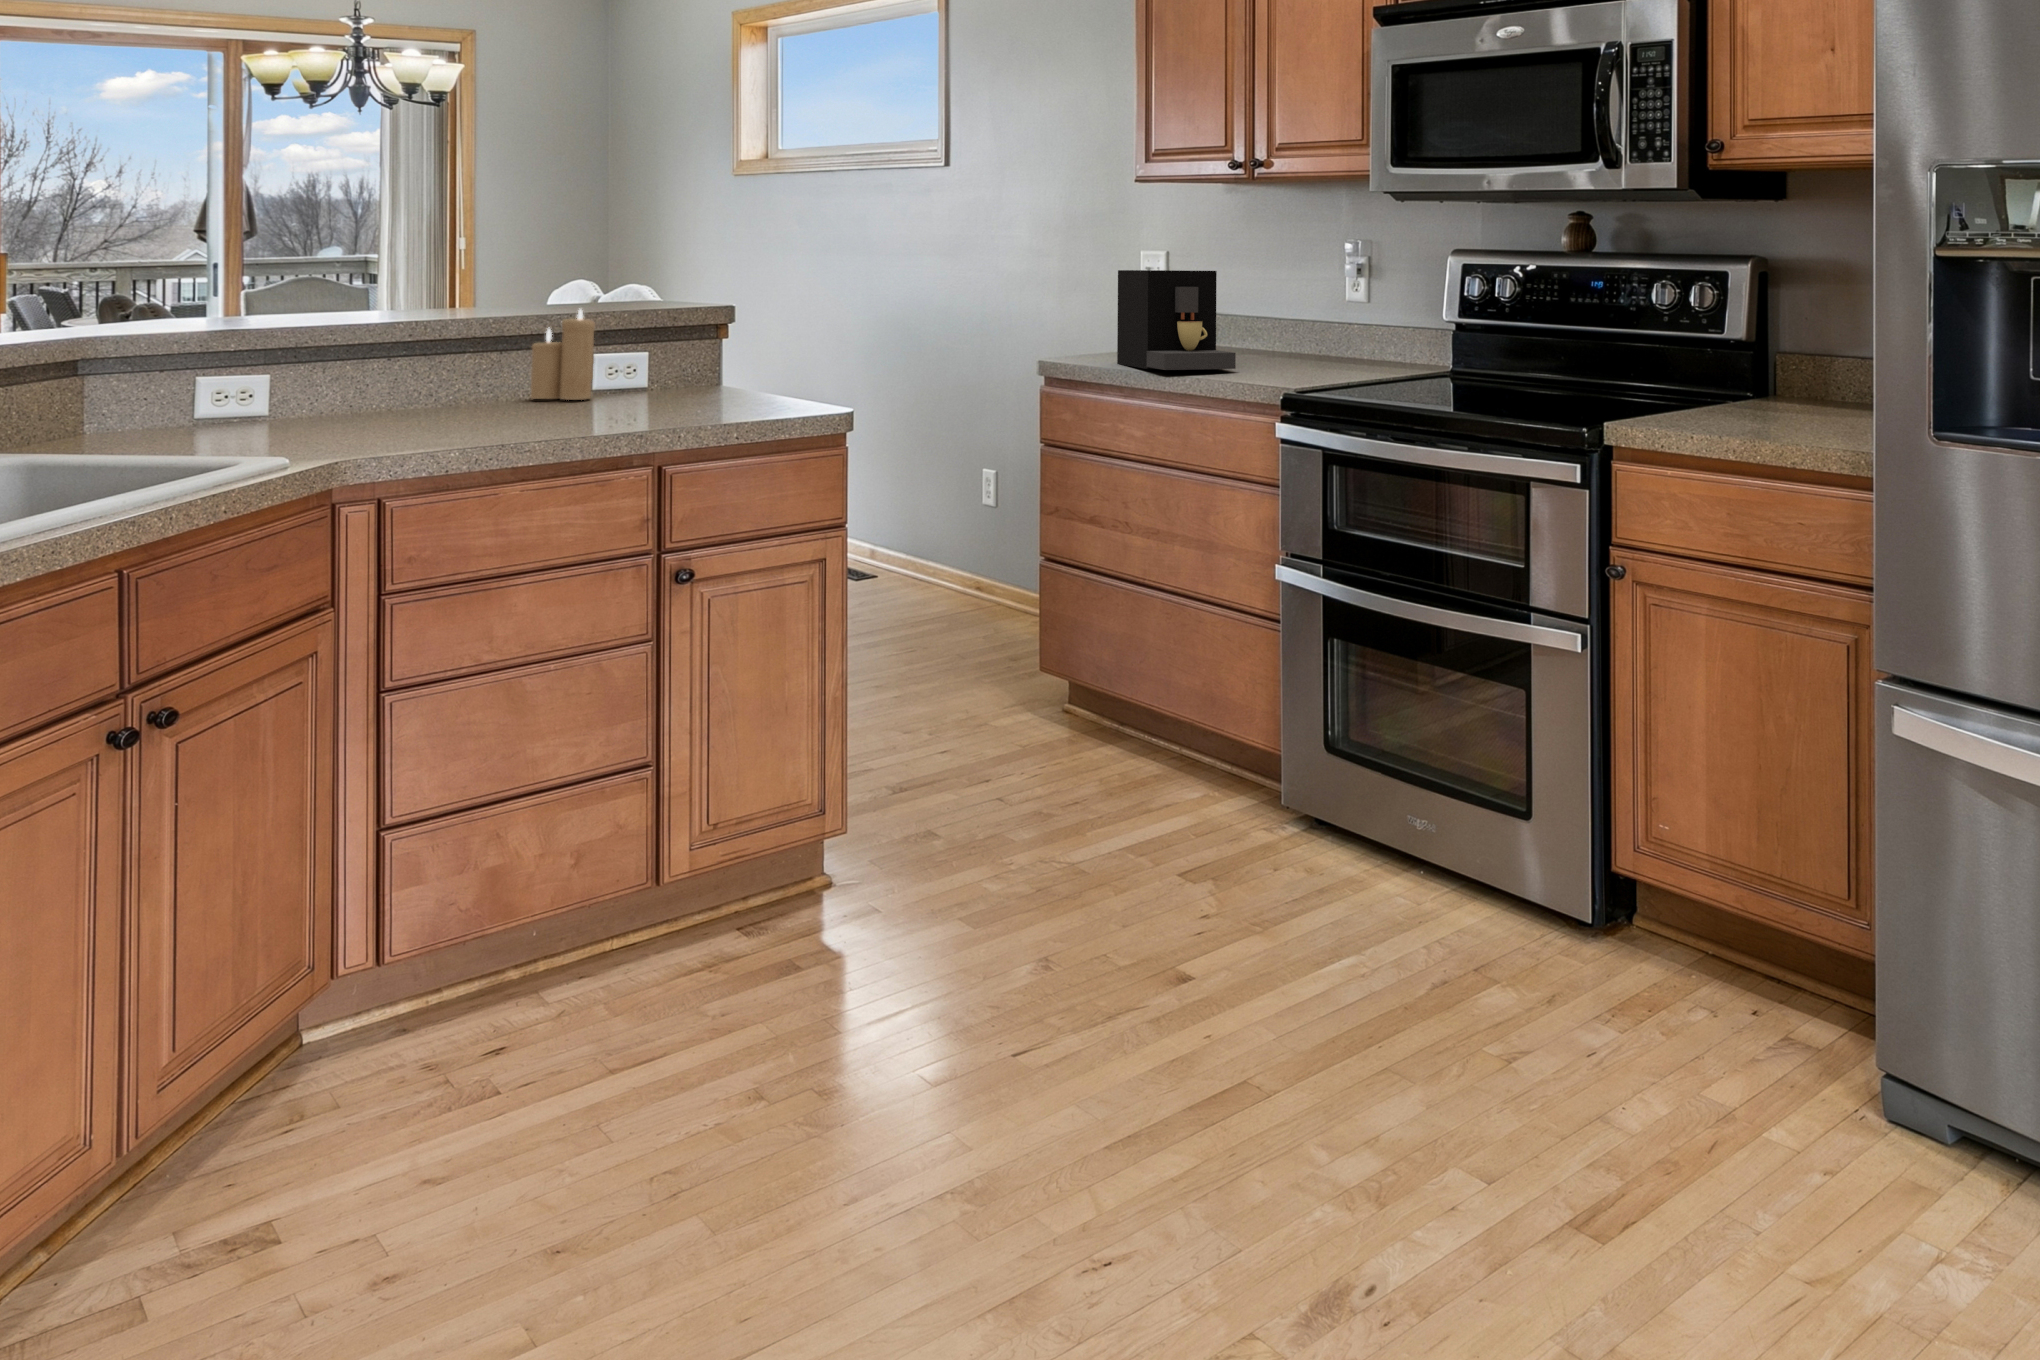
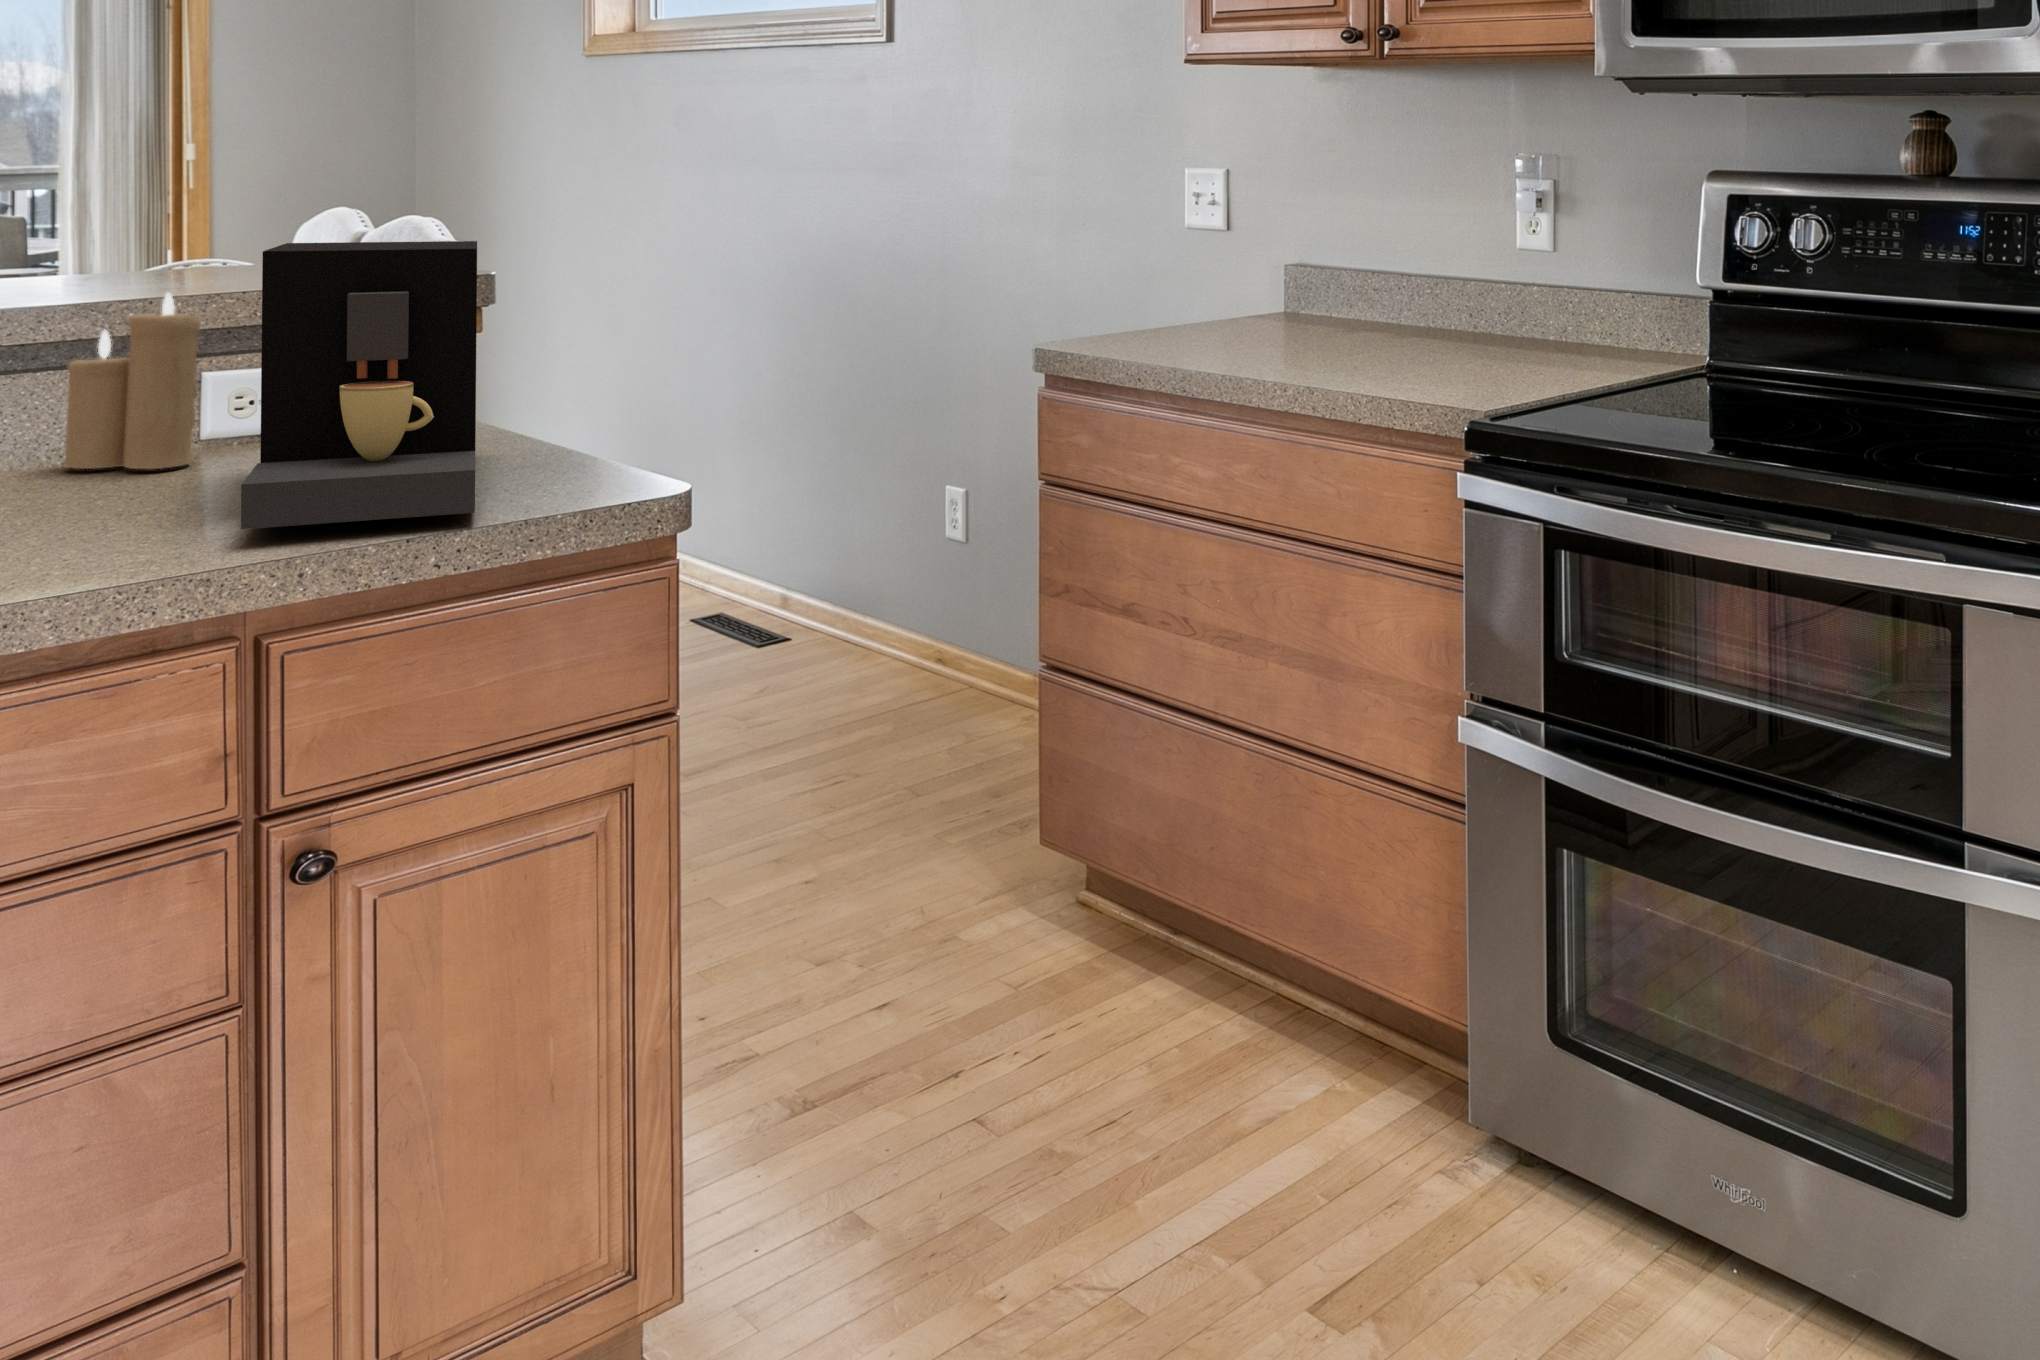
coffee maker: present [1117,270,1236,370] -> present [241,241,477,529]

